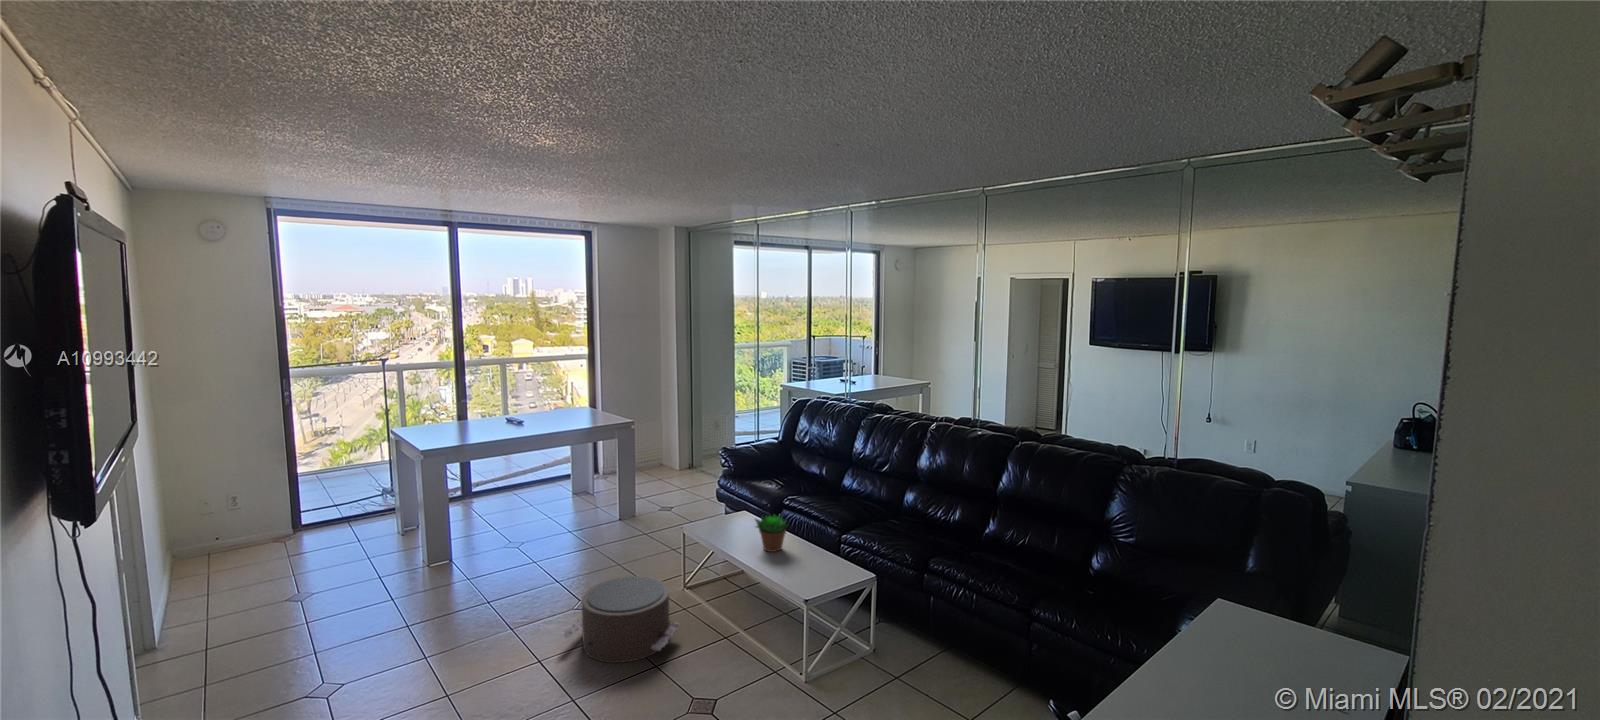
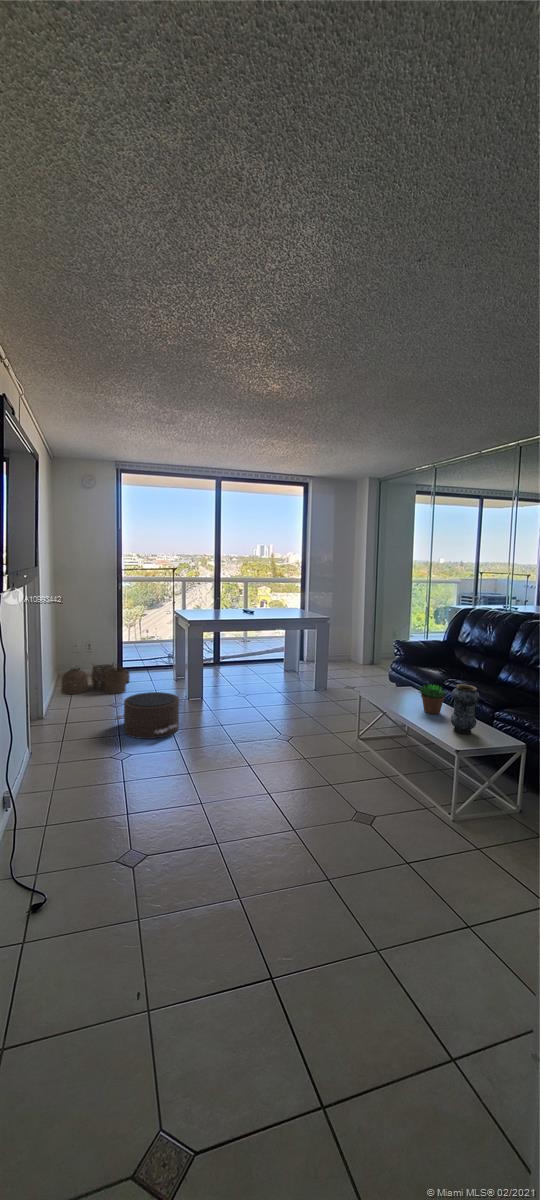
vase: none [795,517,826,577] -> present [451,684,479,734]
woven basket: none [176,524,314,593] -> present [61,664,130,694]
pouf: present [563,576,678,663] -> present [115,692,180,739]

